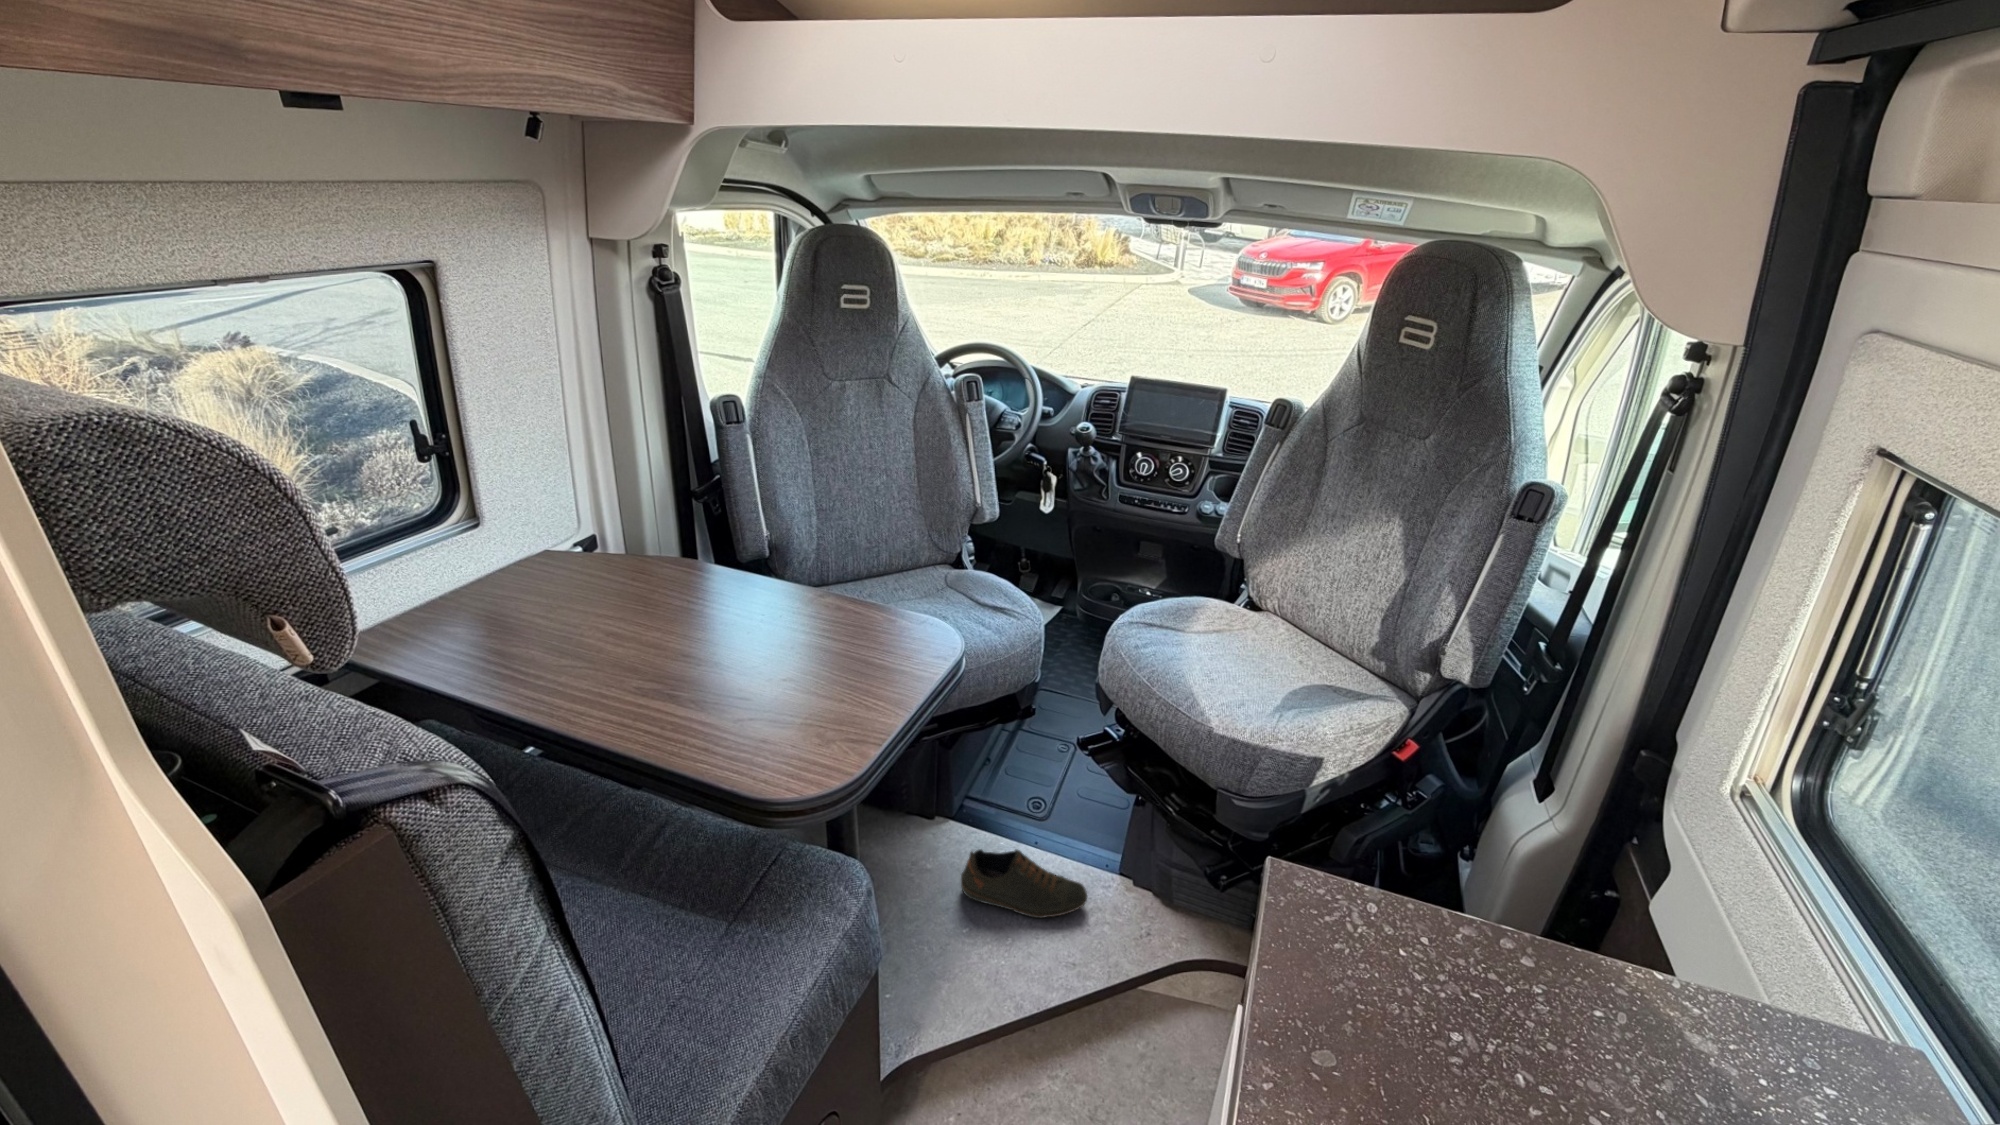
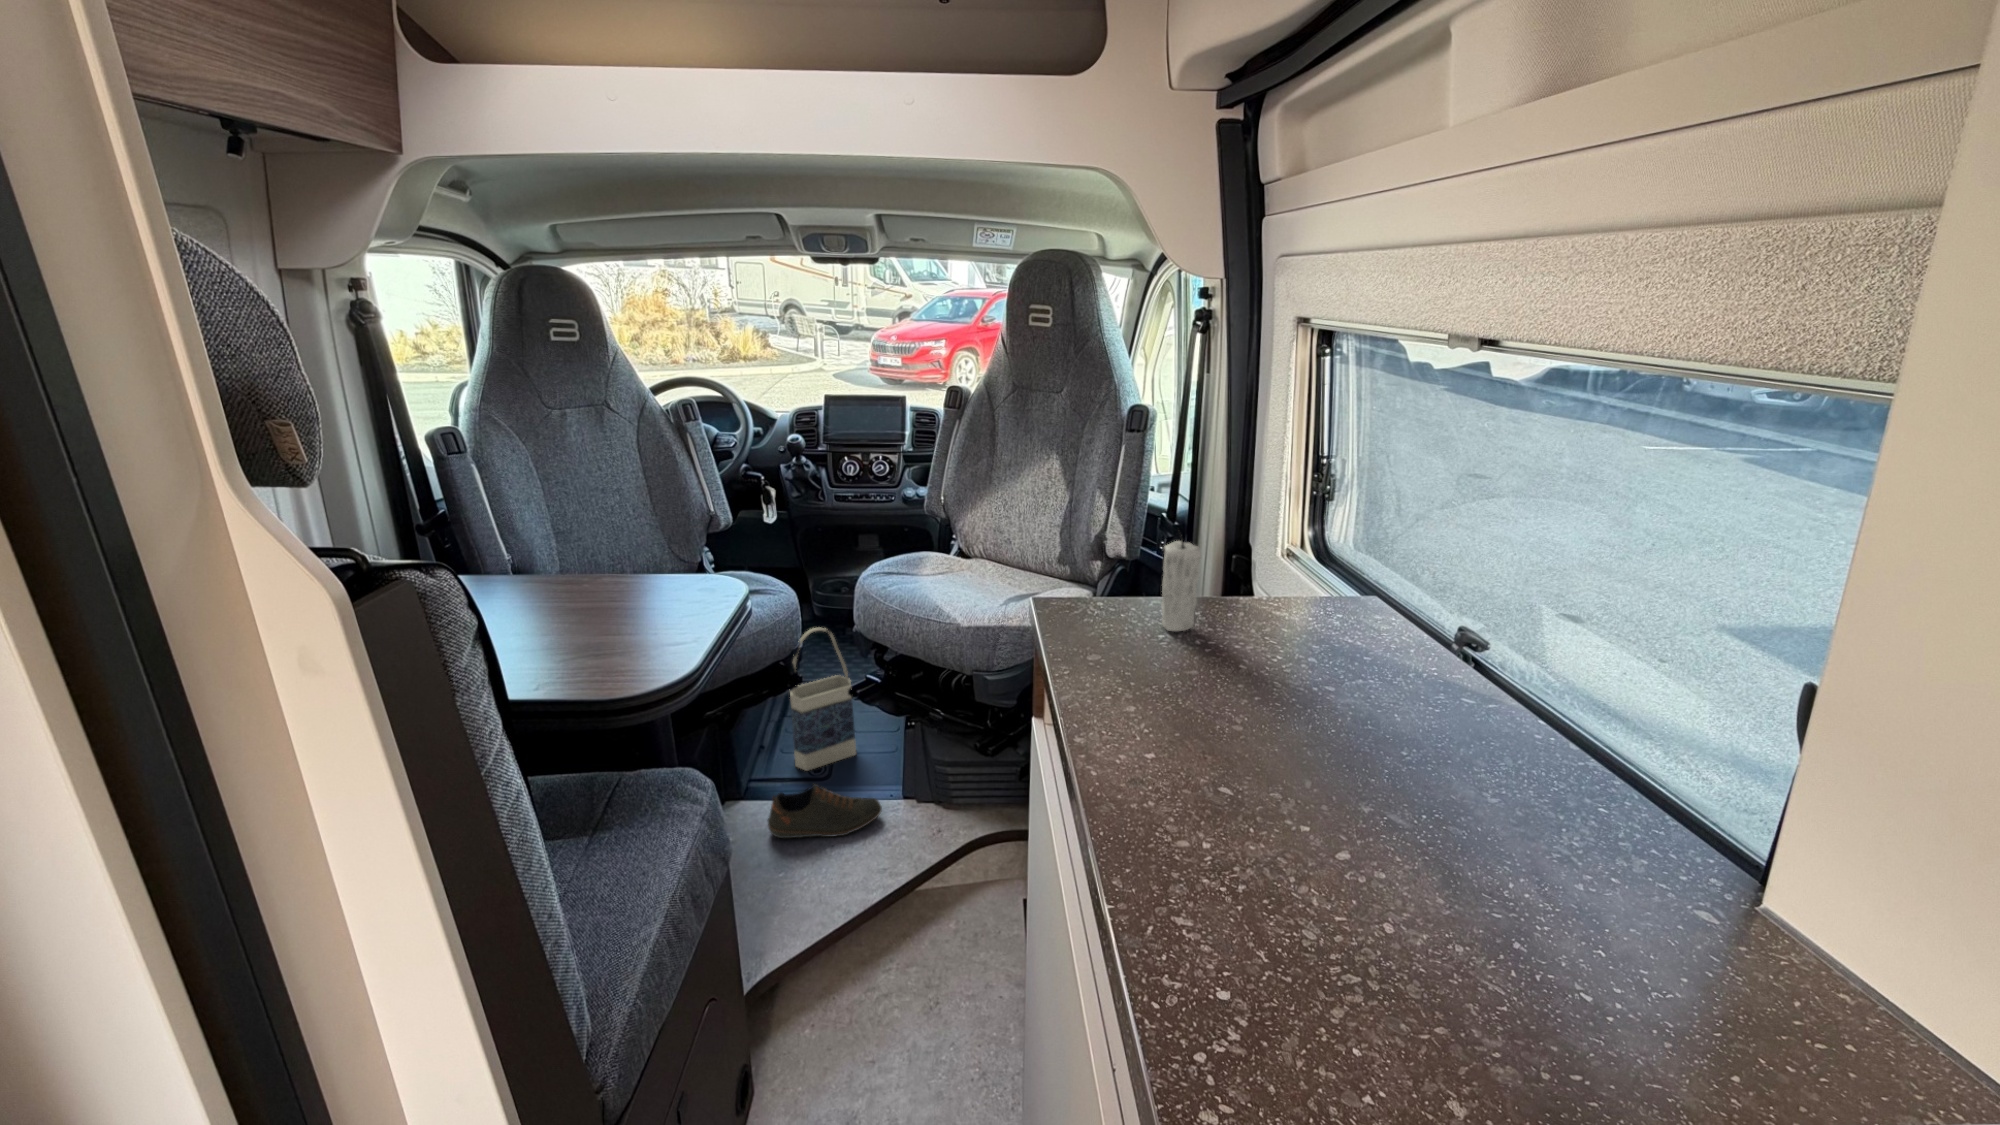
bag: none [1009,667,1087,819] -> present [790,628,856,771]
candle: none [1468,888,1564,1040] -> present [1161,535,1201,631]

